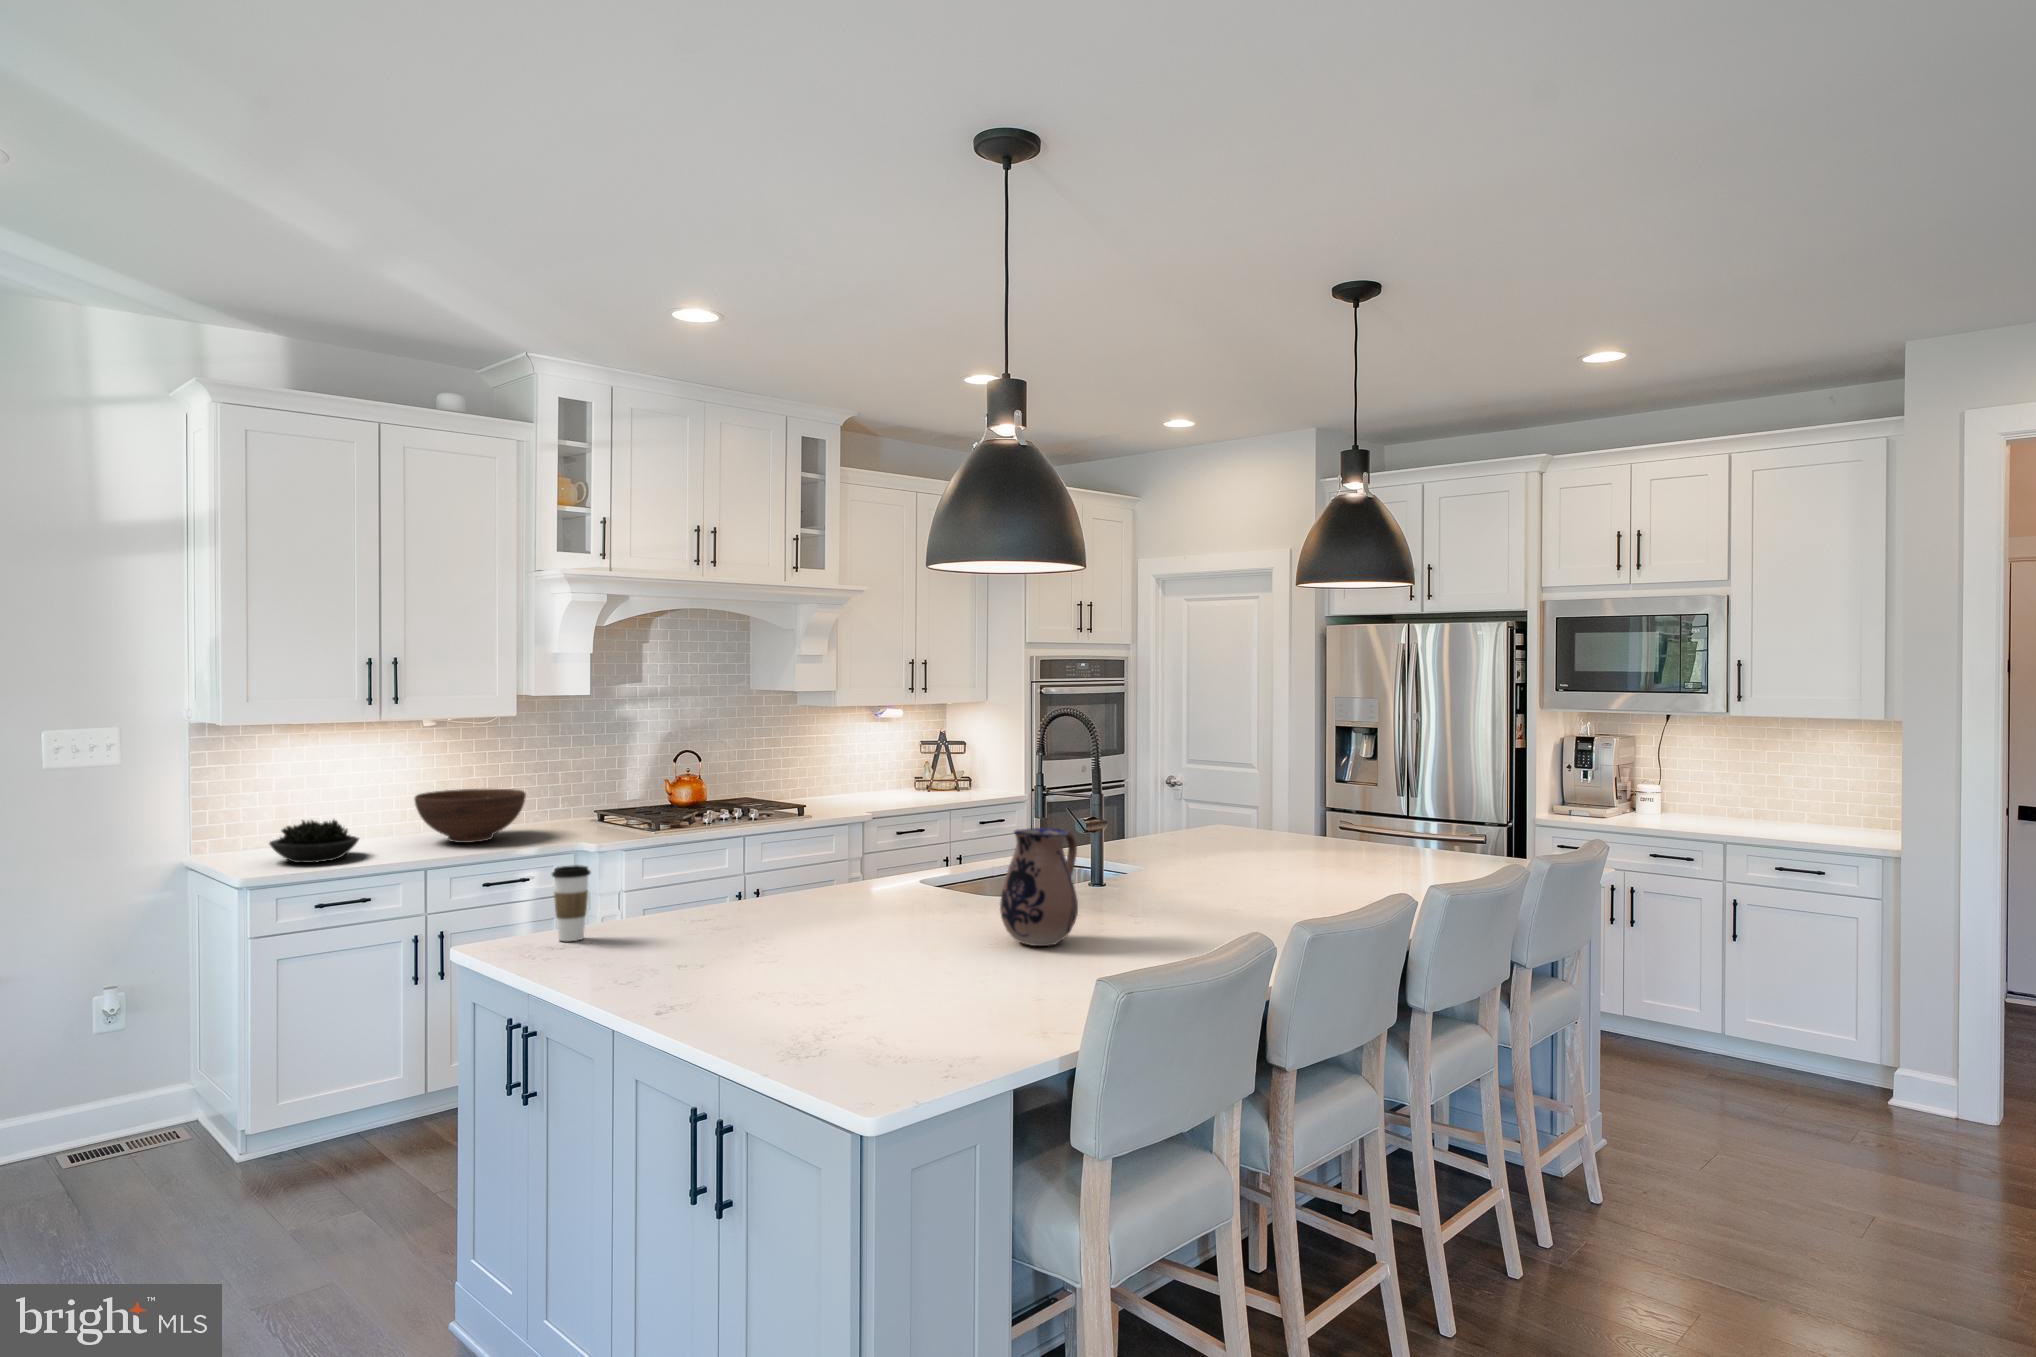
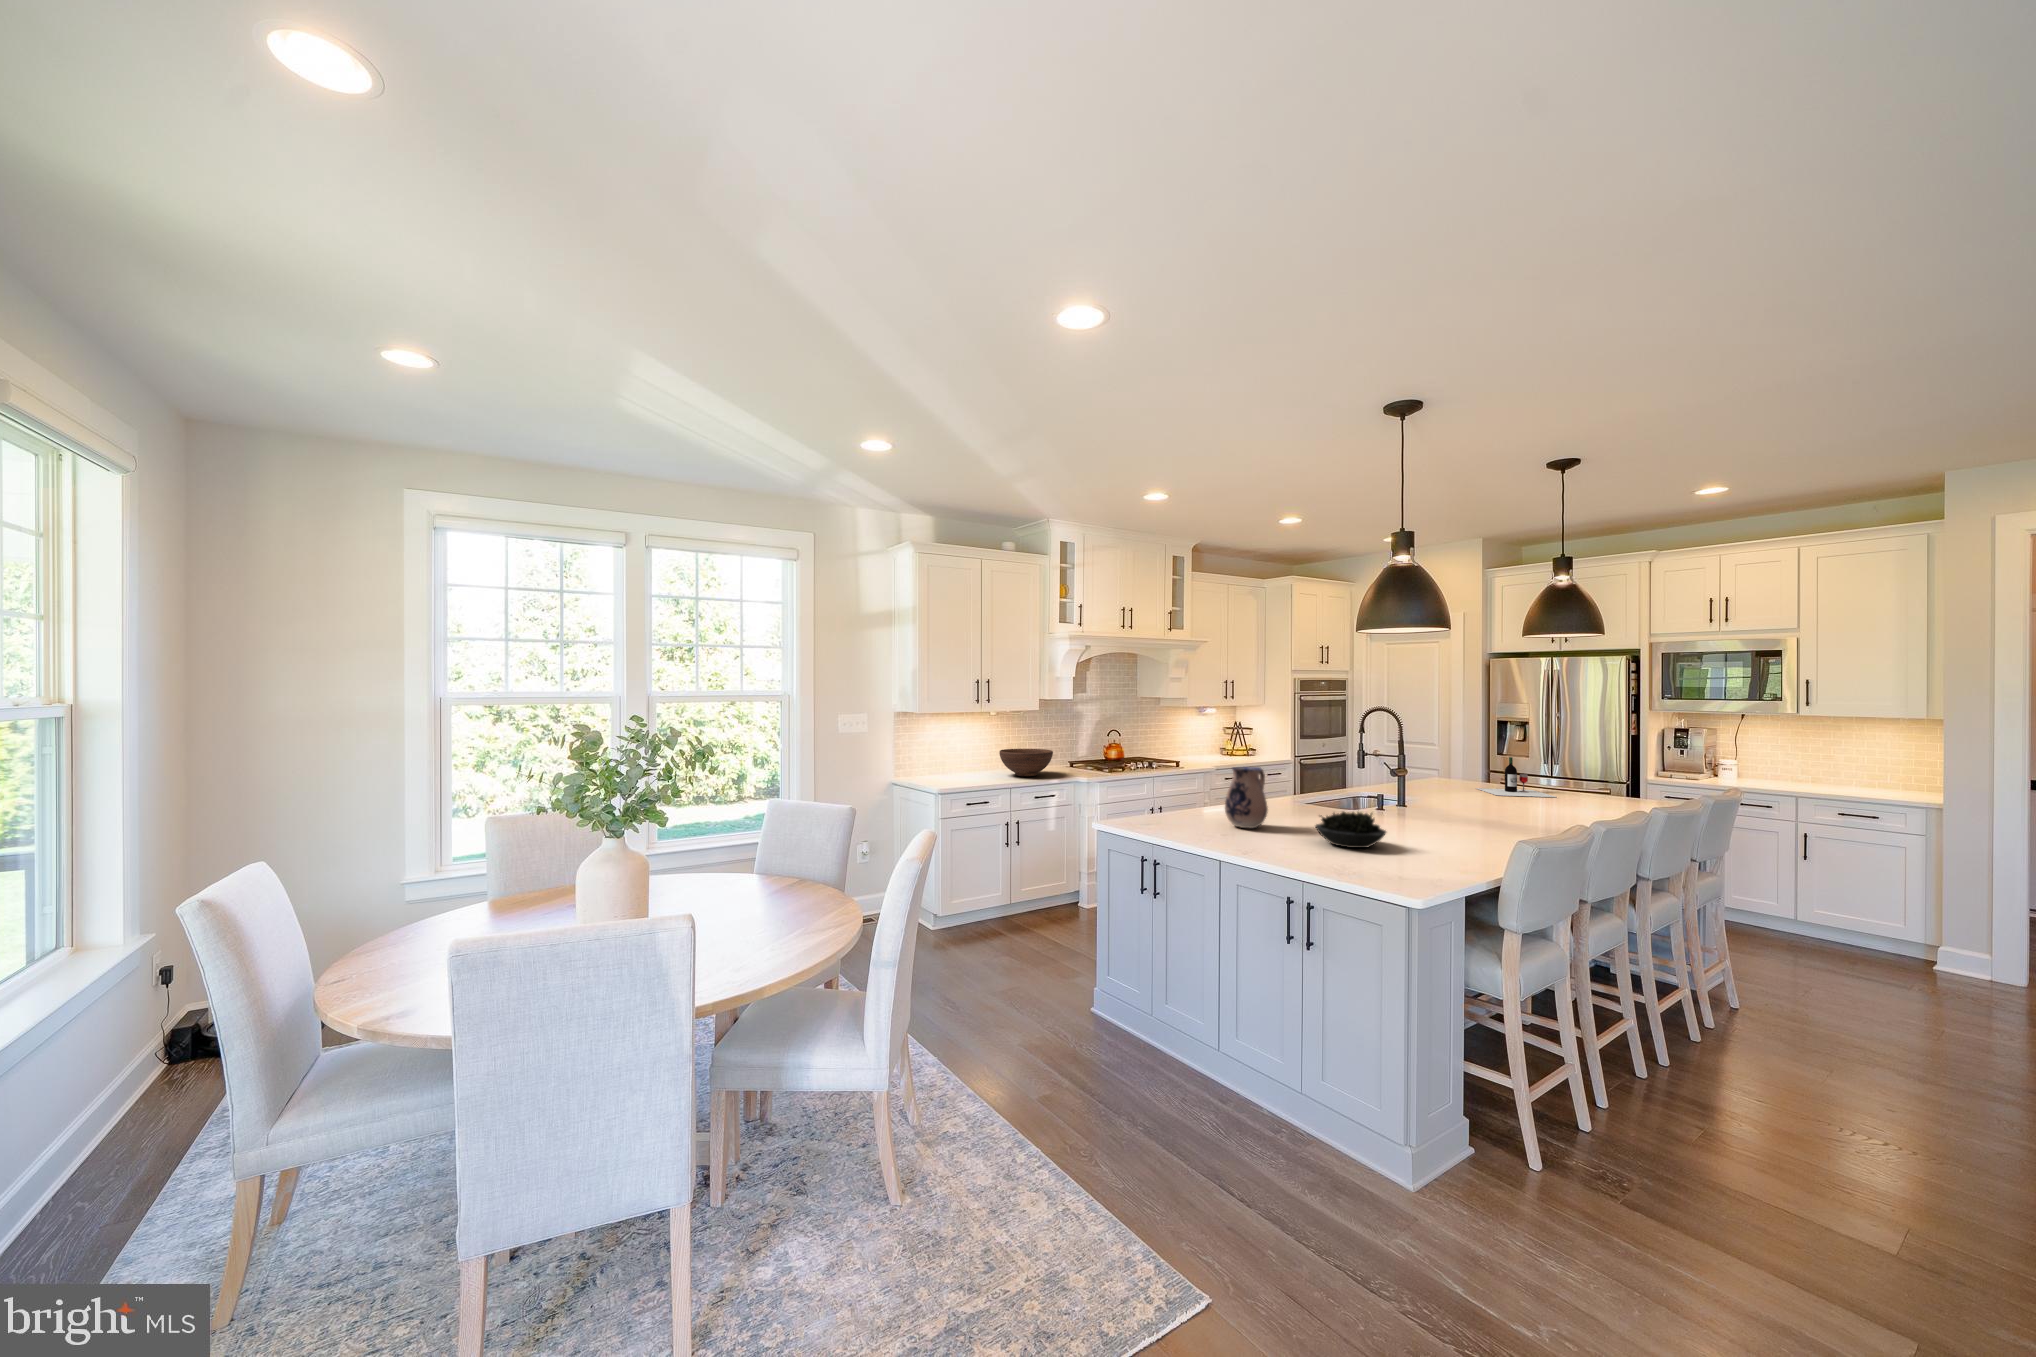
wine bottle: none [1246,792,1356,859] -> present [1477,757,1555,797]
succulent plant: present [269,820,359,863] -> present [1315,812,1386,848]
ceramic pitcher: present [1000,828,1078,946] -> present [1225,767,1268,828]
coffee cup: present [552,865,590,941] -> none [1158,783,1177,821]

